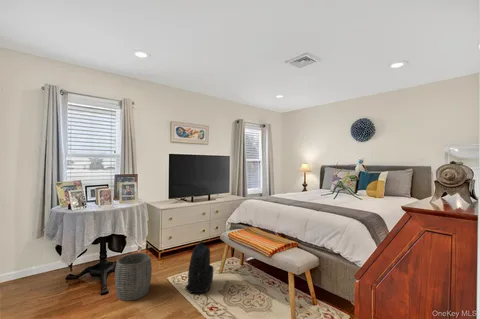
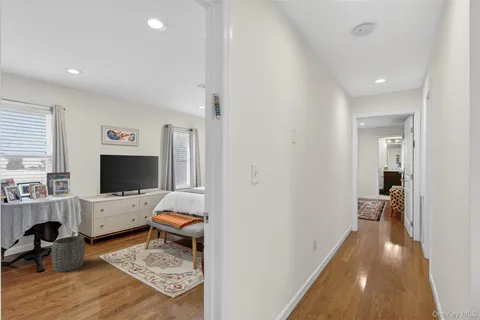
backpack: present [186,242,214,293] -> none [115,223,139,262]

